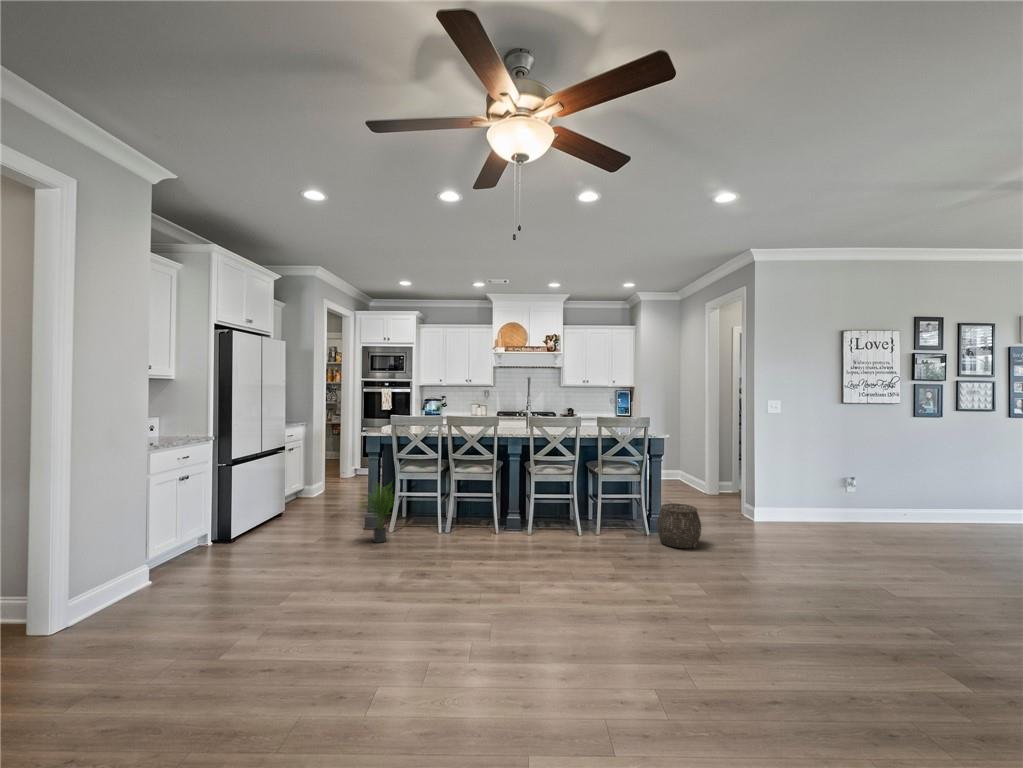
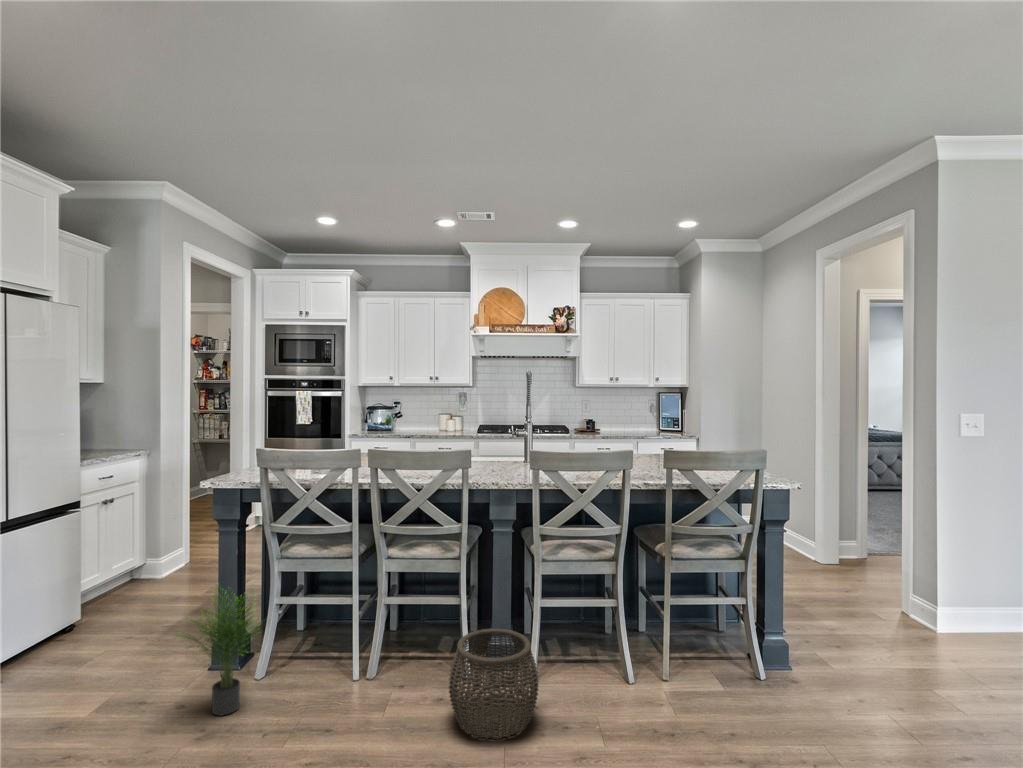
woven basket: present [657,503,701,548] -> present [449,629,539,740]

